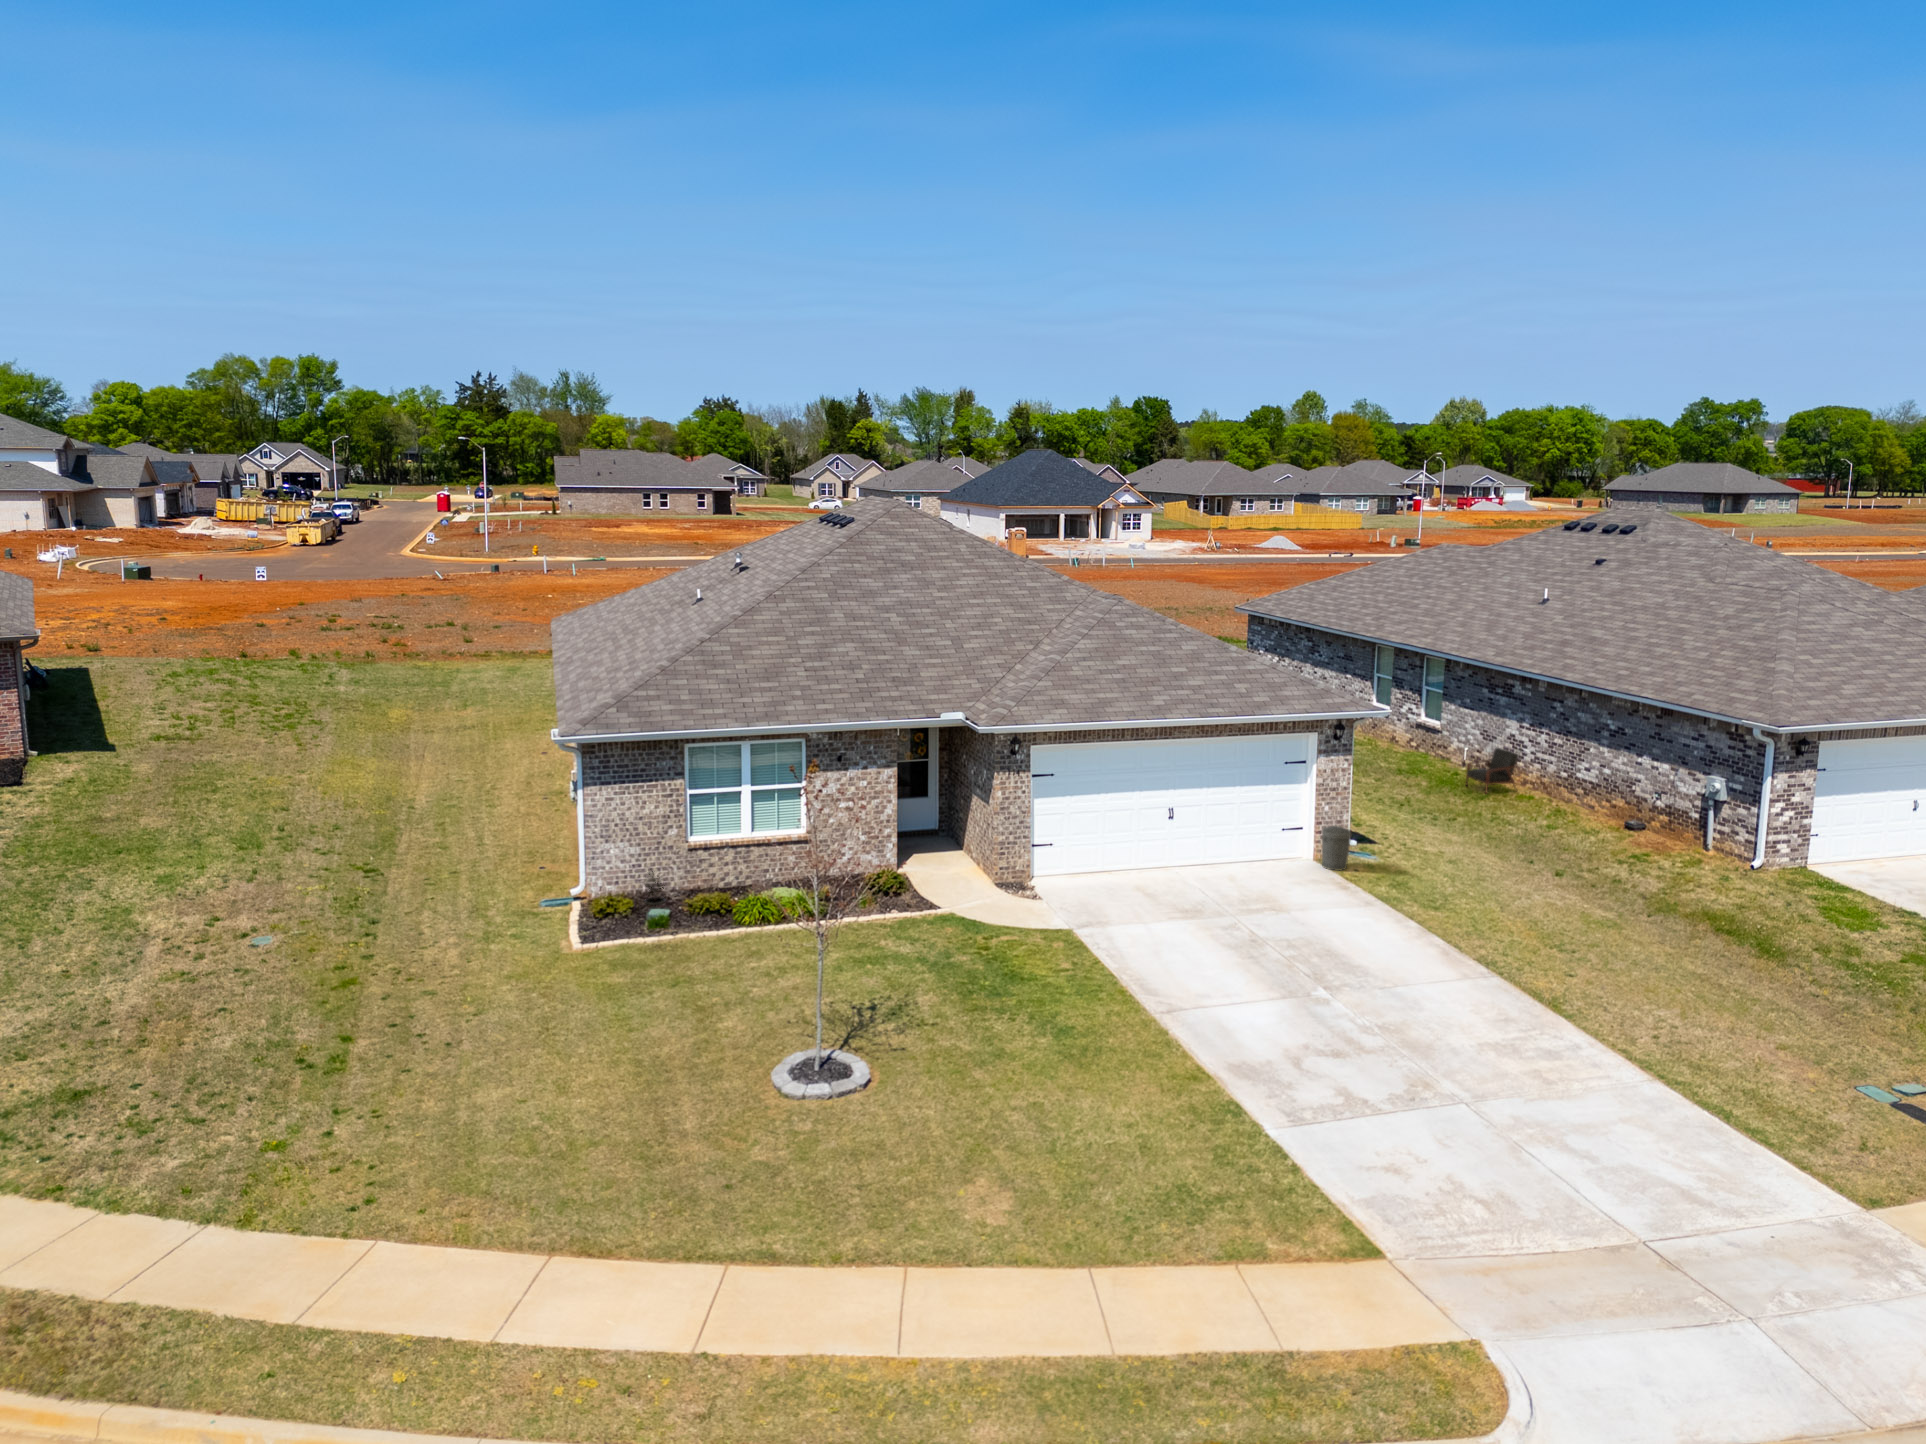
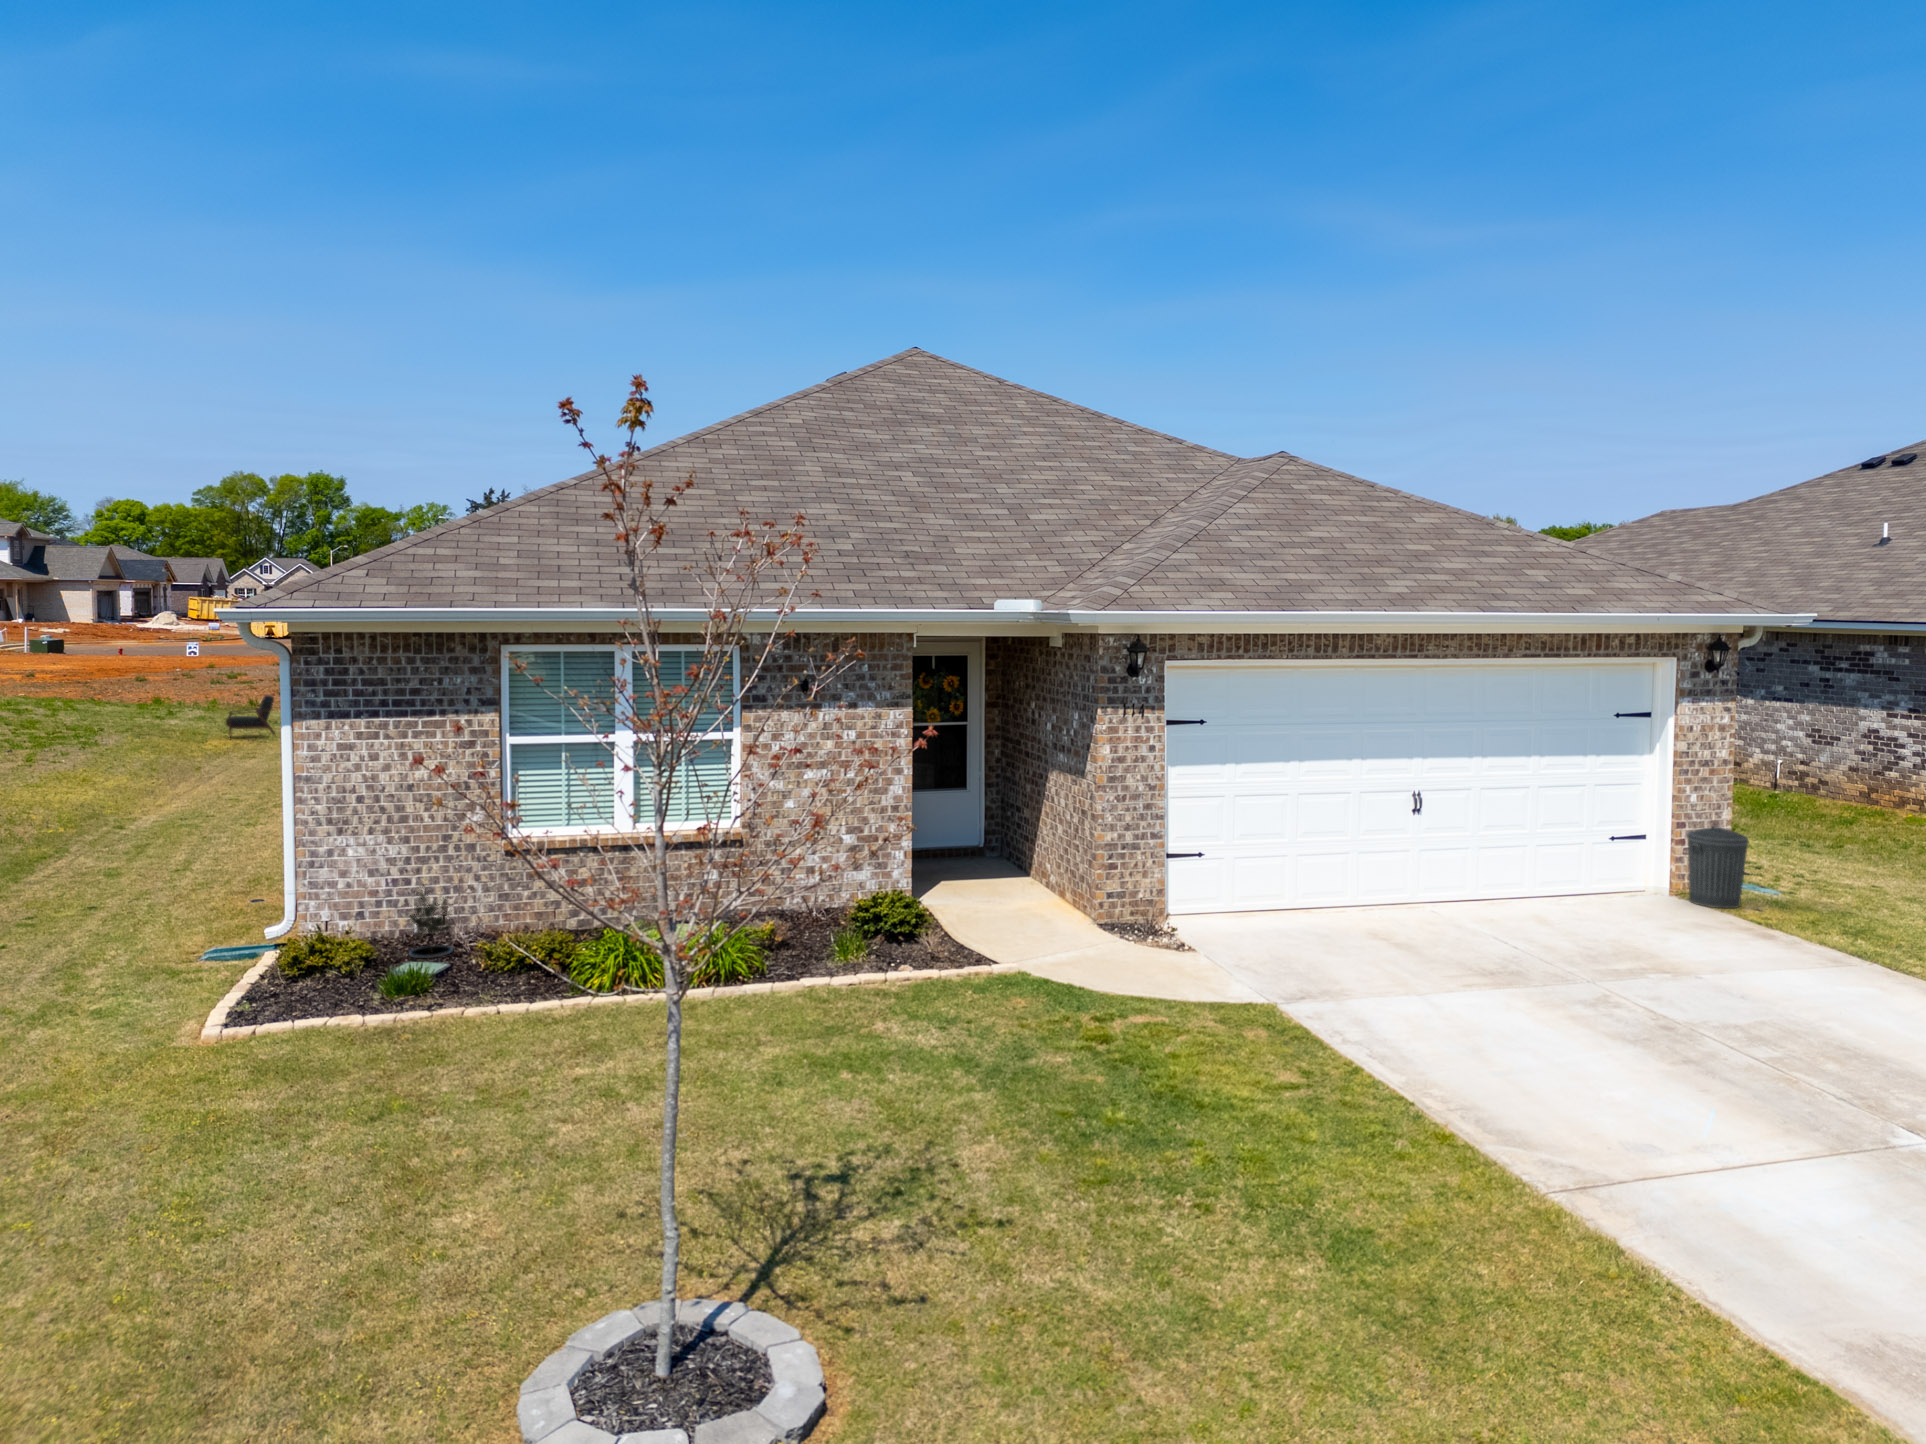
chair: present [1466,748,1518,793] -> present [226,695,276,738]

